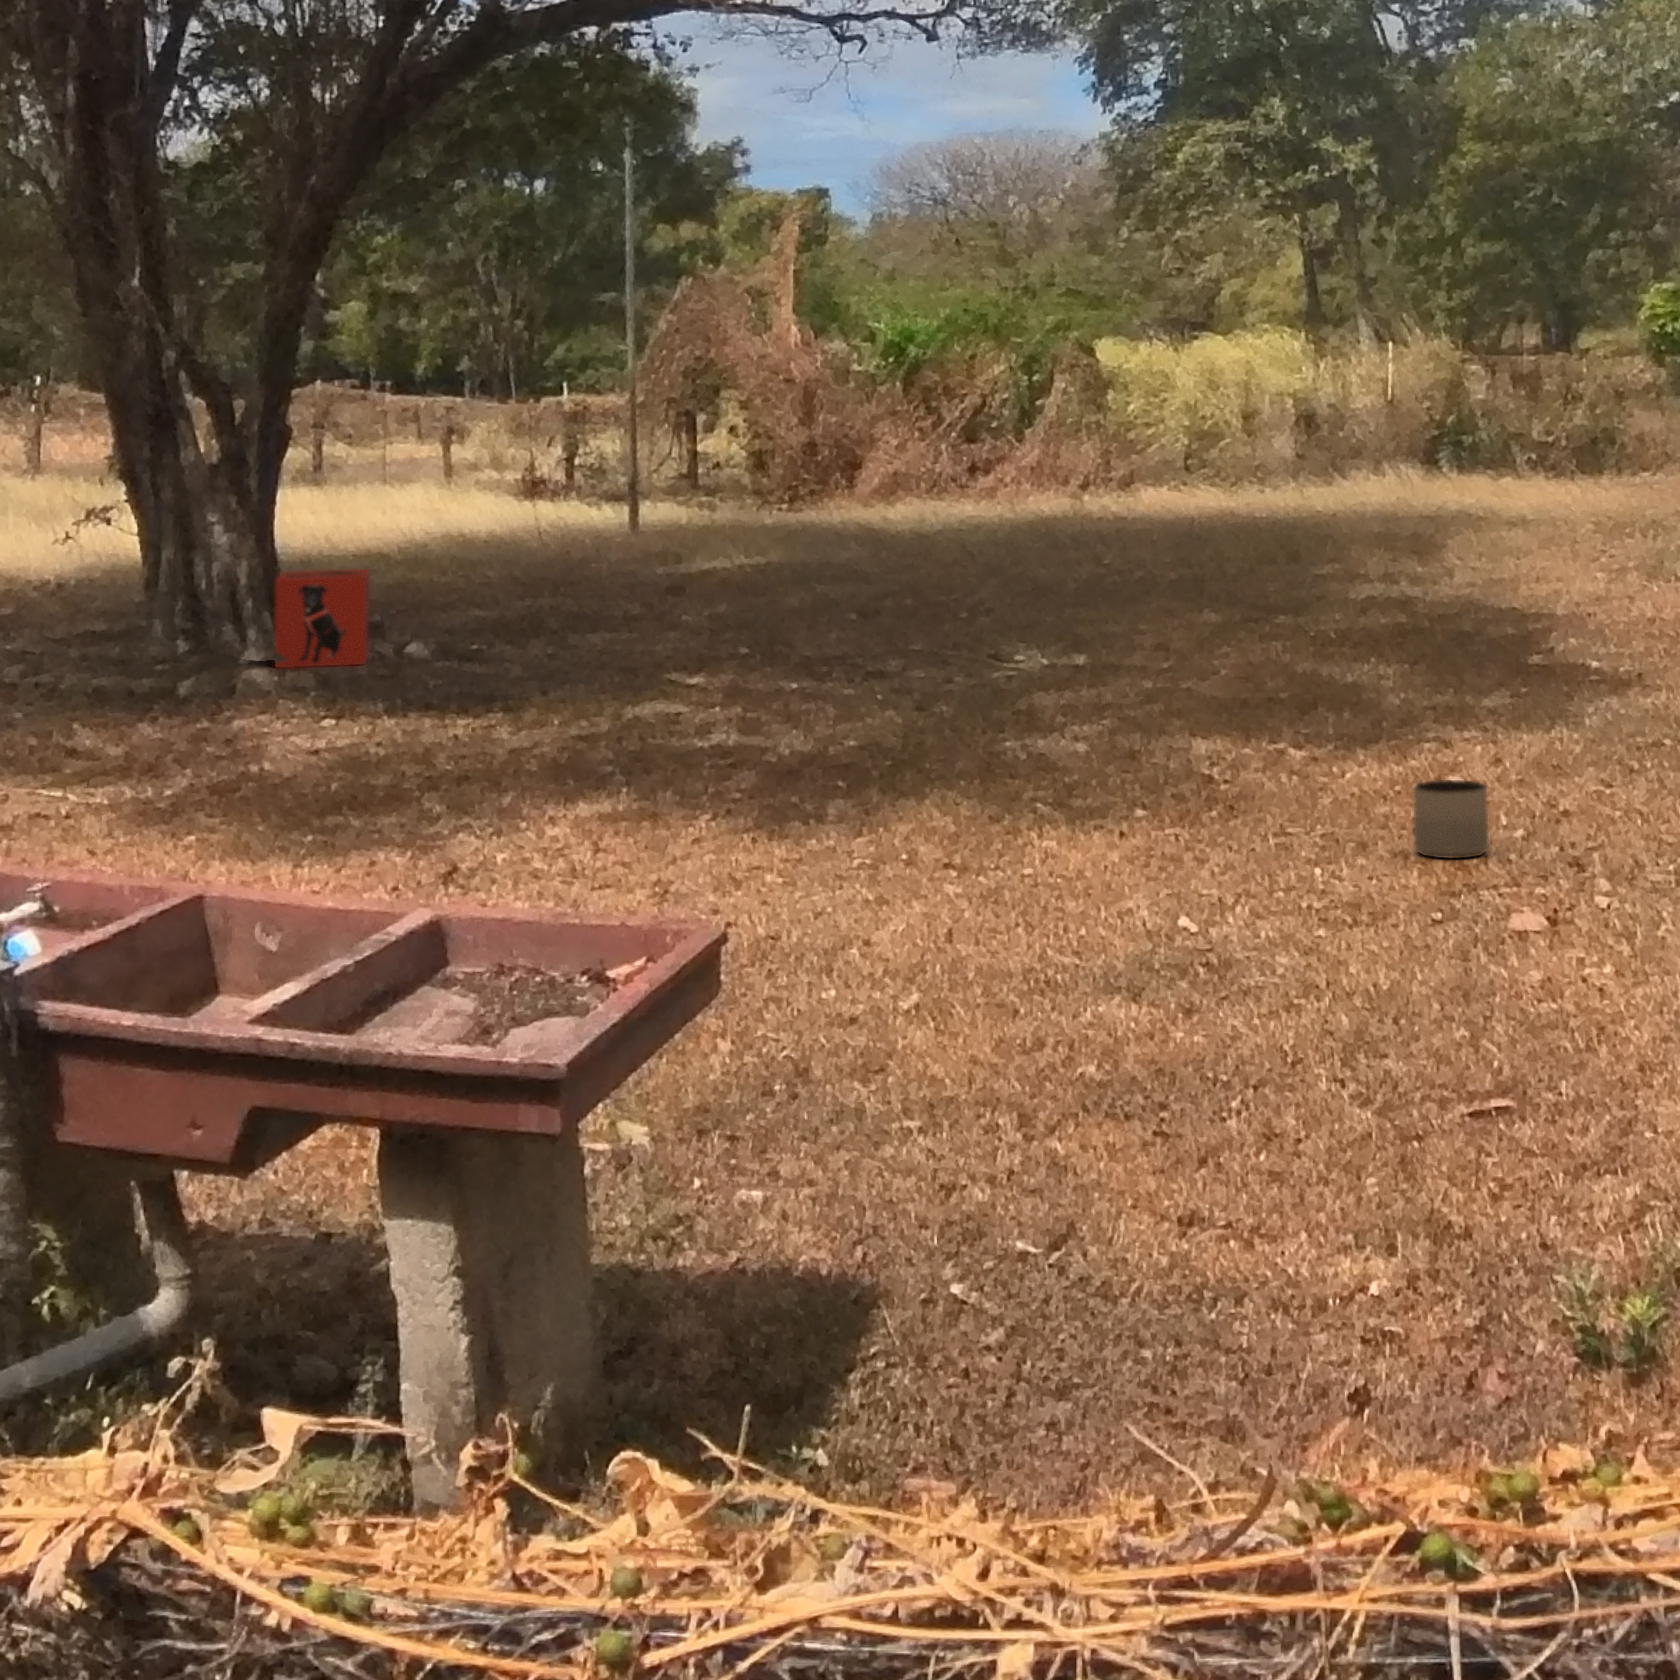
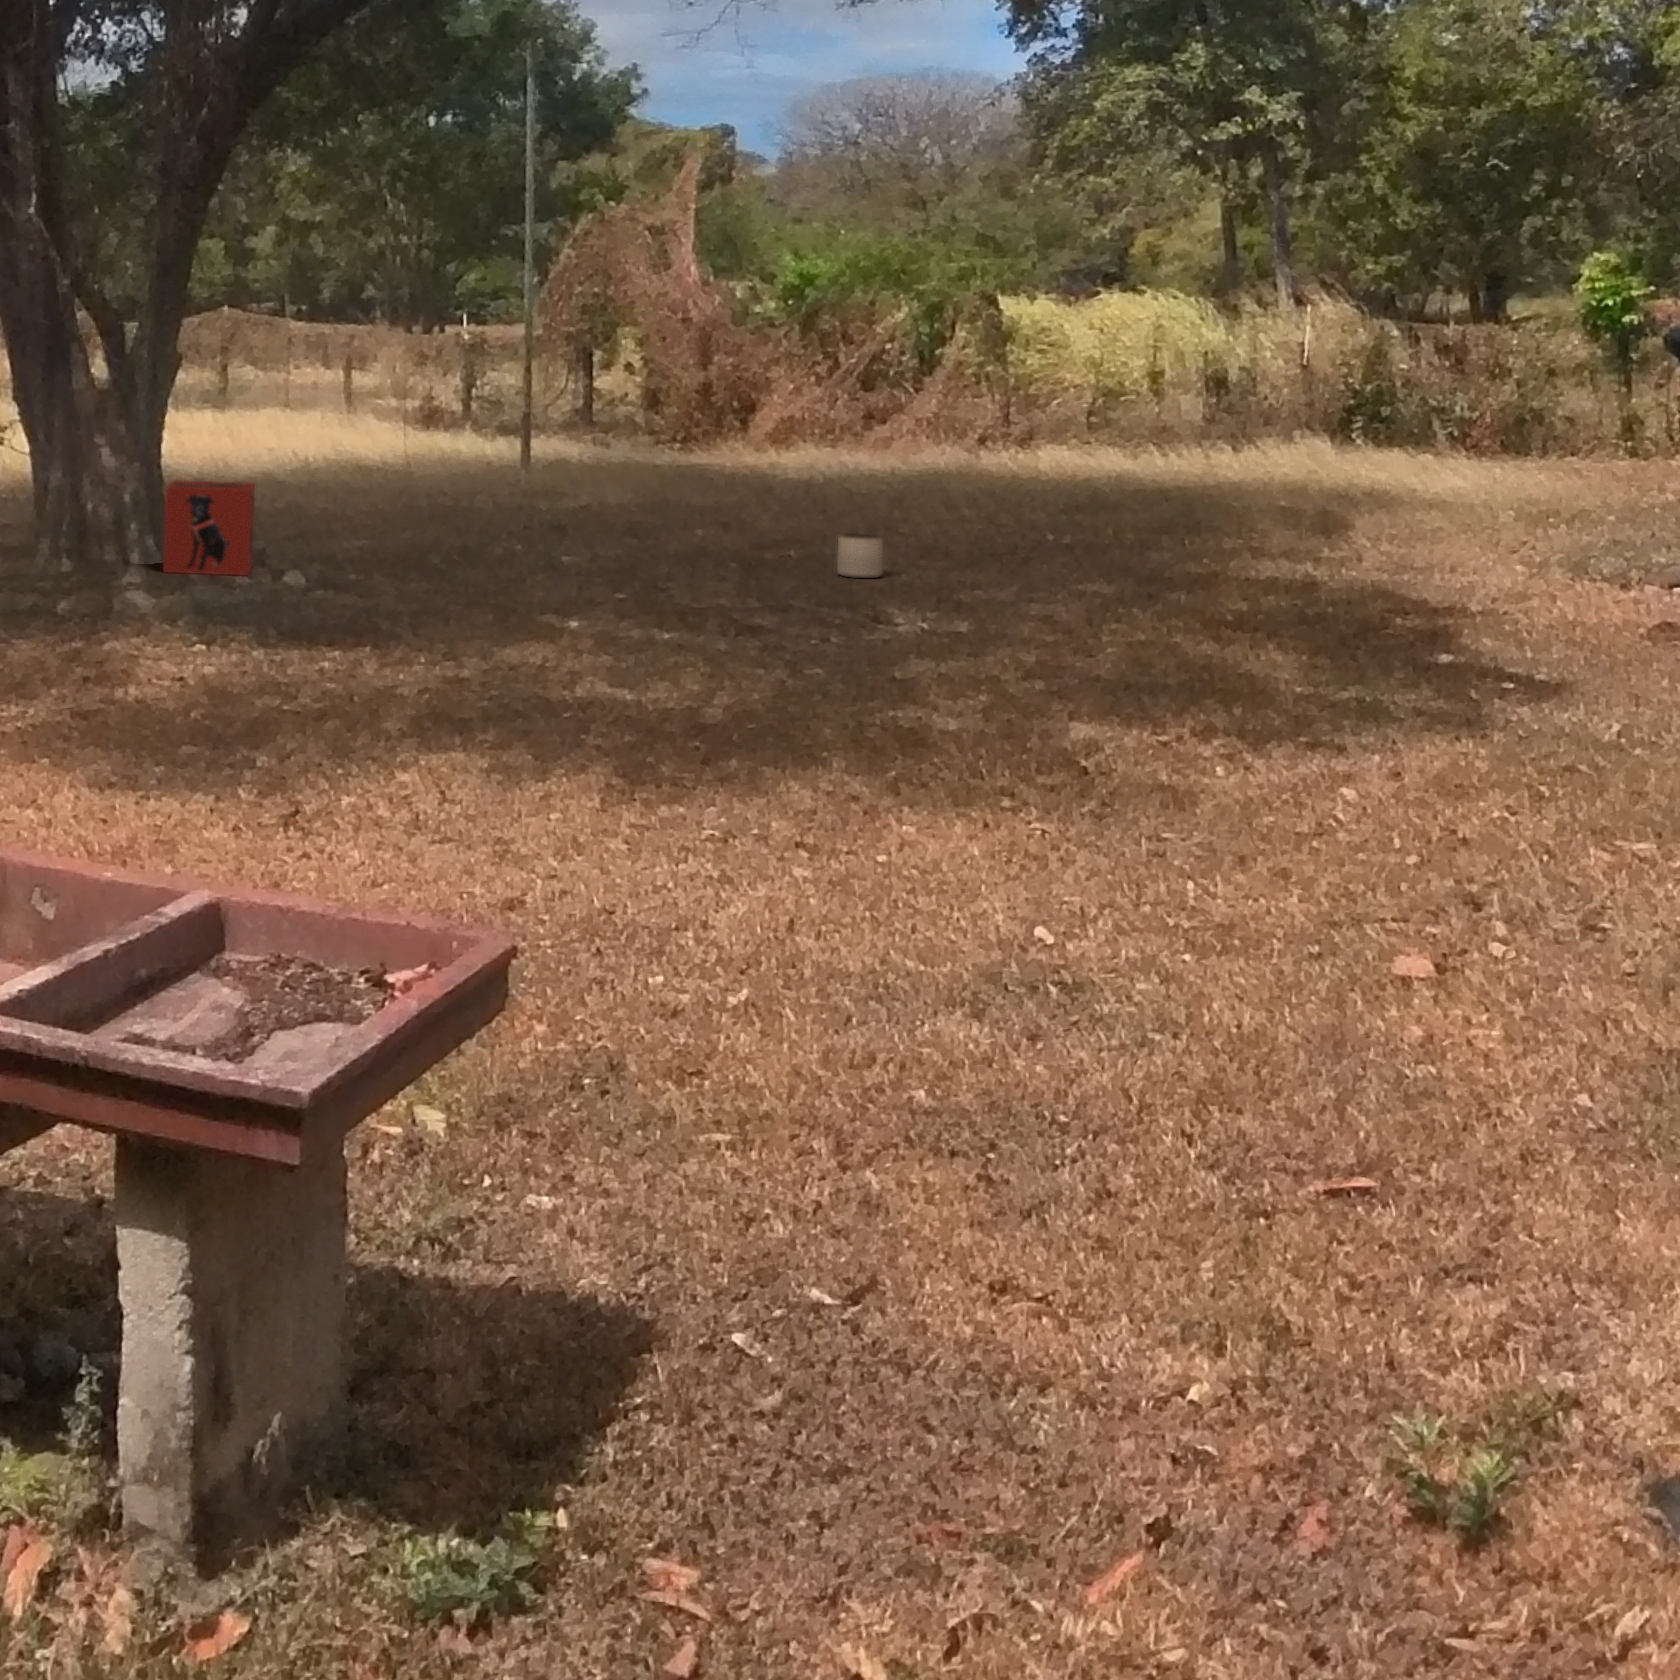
planter: present [1414,780,1489,859] -> present [837,533,883,578]

